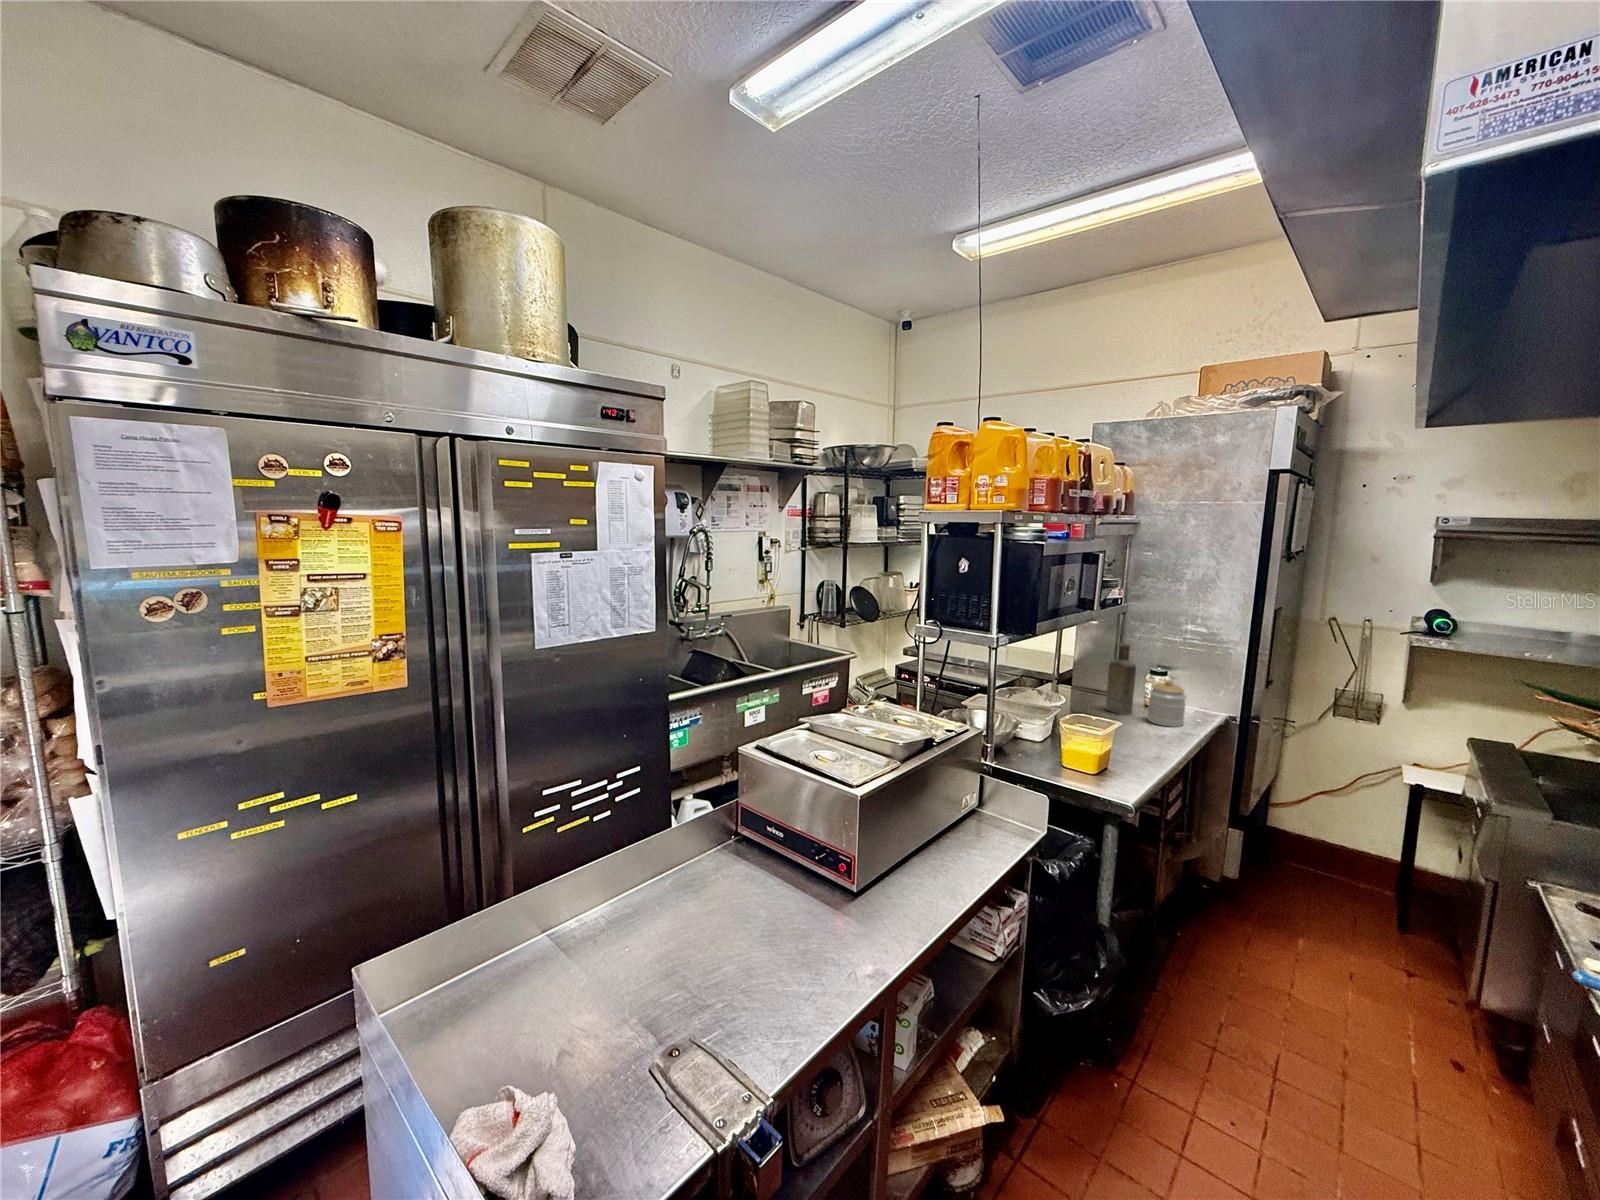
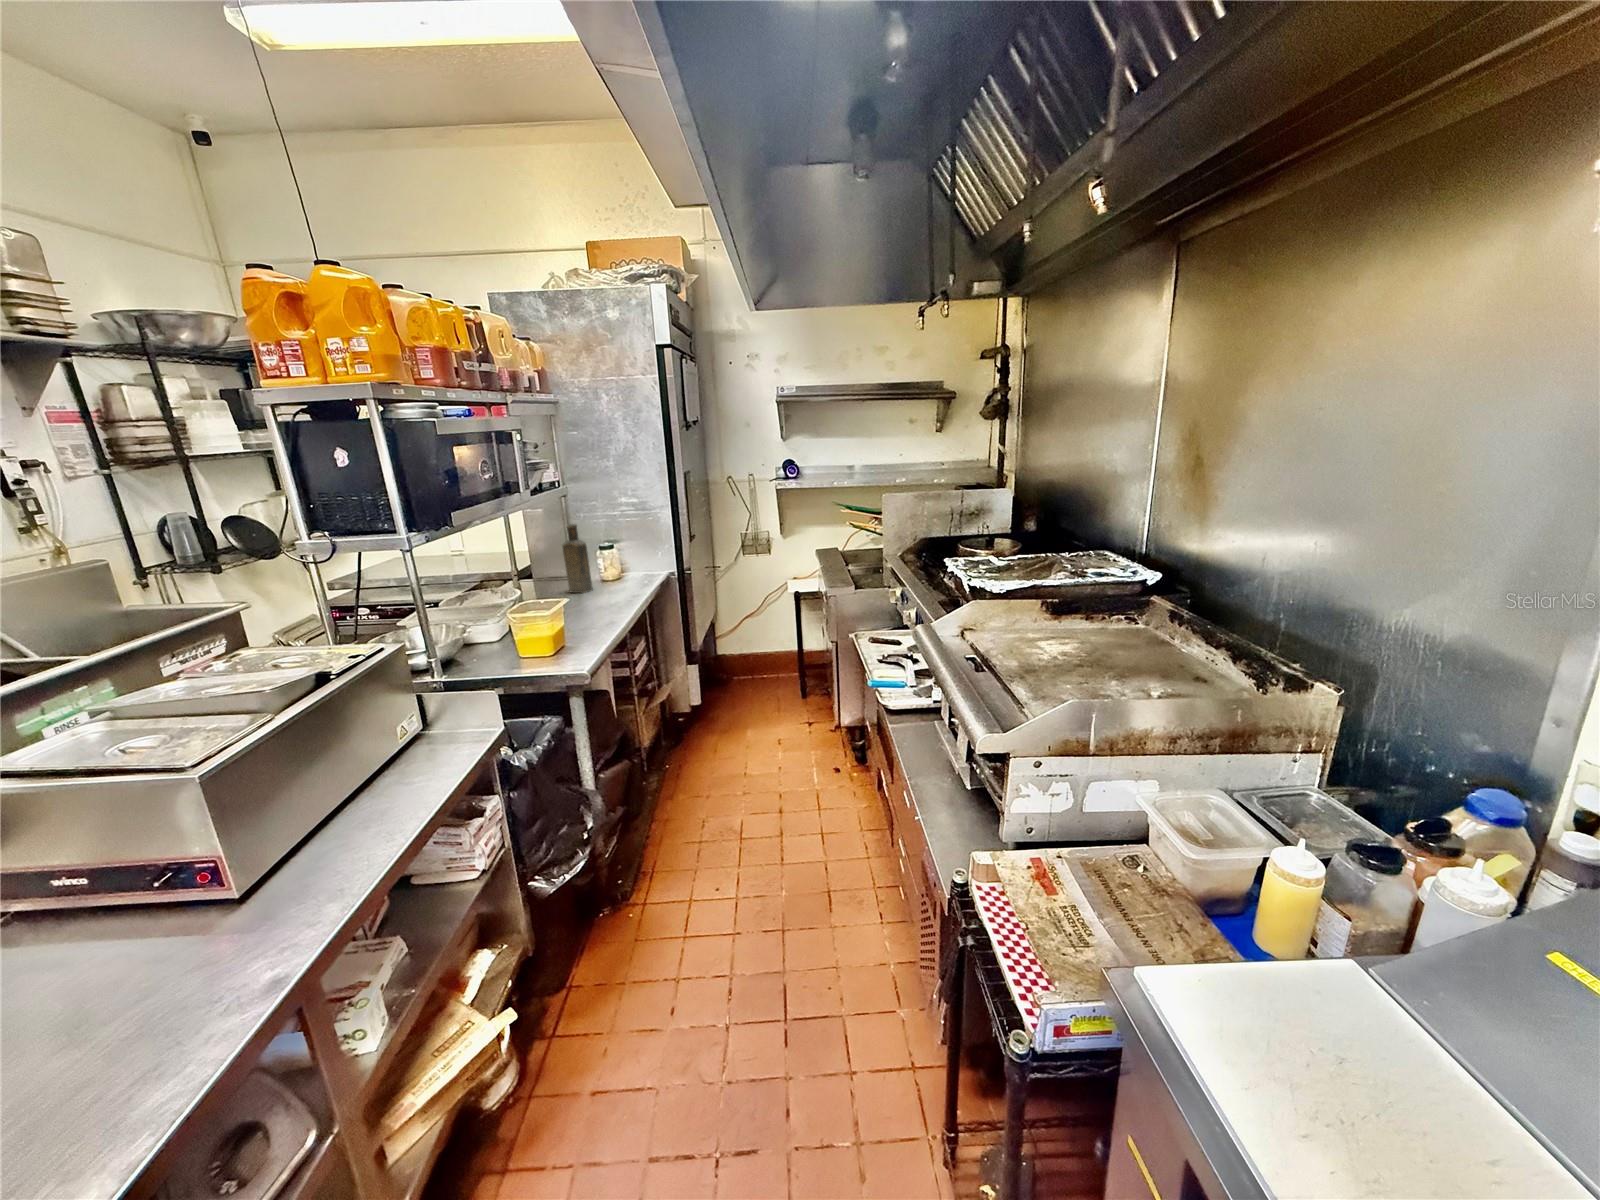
jar: present [1147,680,1186,727] -> none [601,550,634,593]

